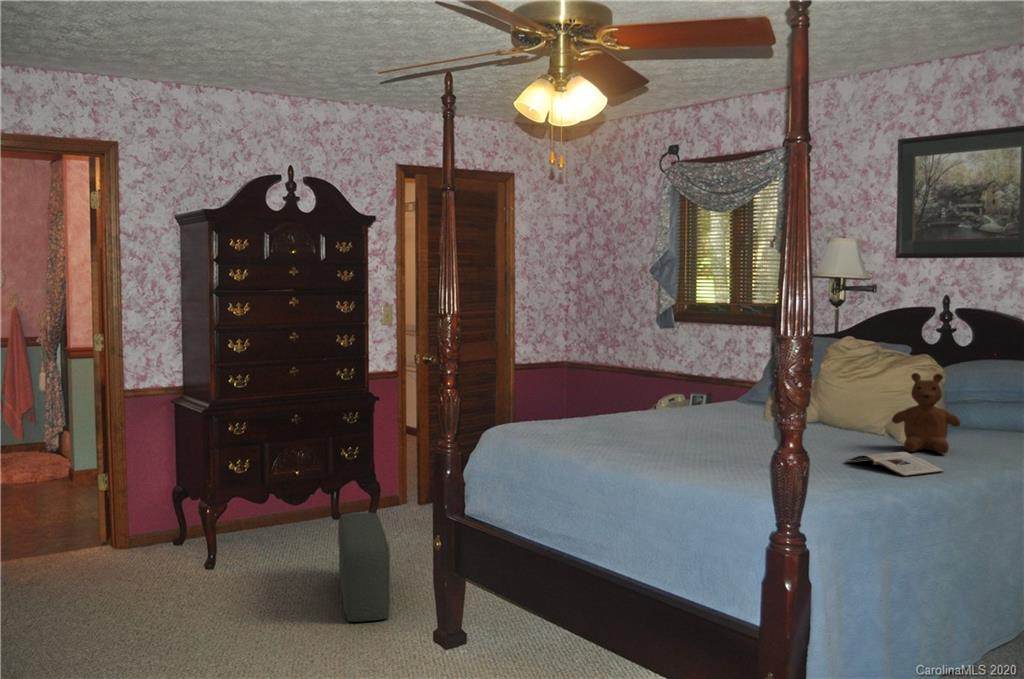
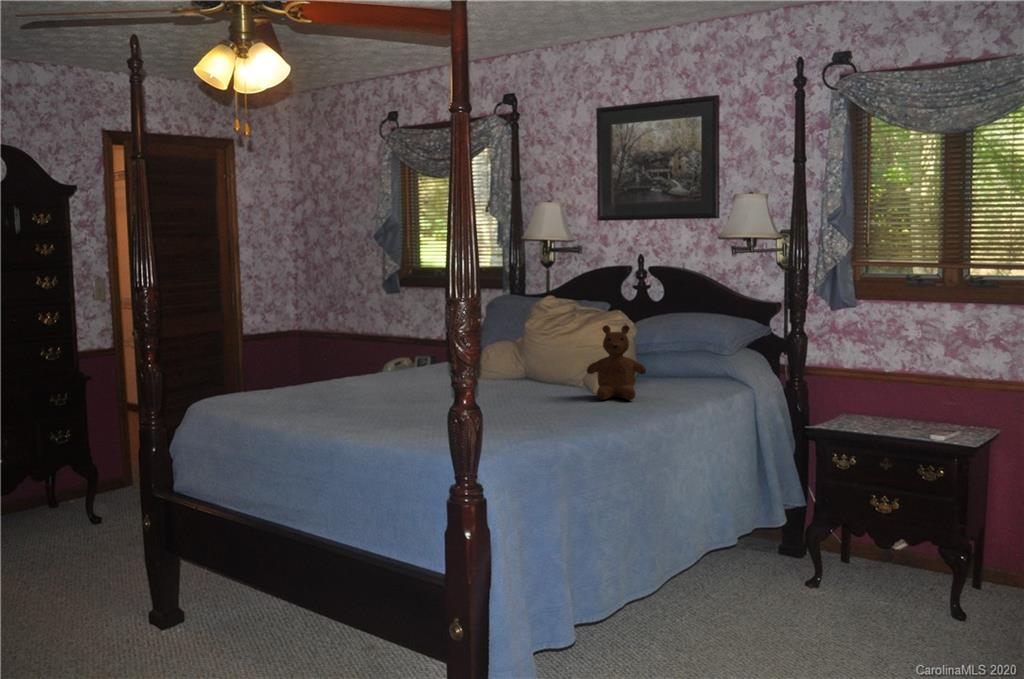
magazine: present [845,452,944,476] -> none [539,400,628,423]
pouf: present [338,512,390,622] -> none [22,502,82,623]

